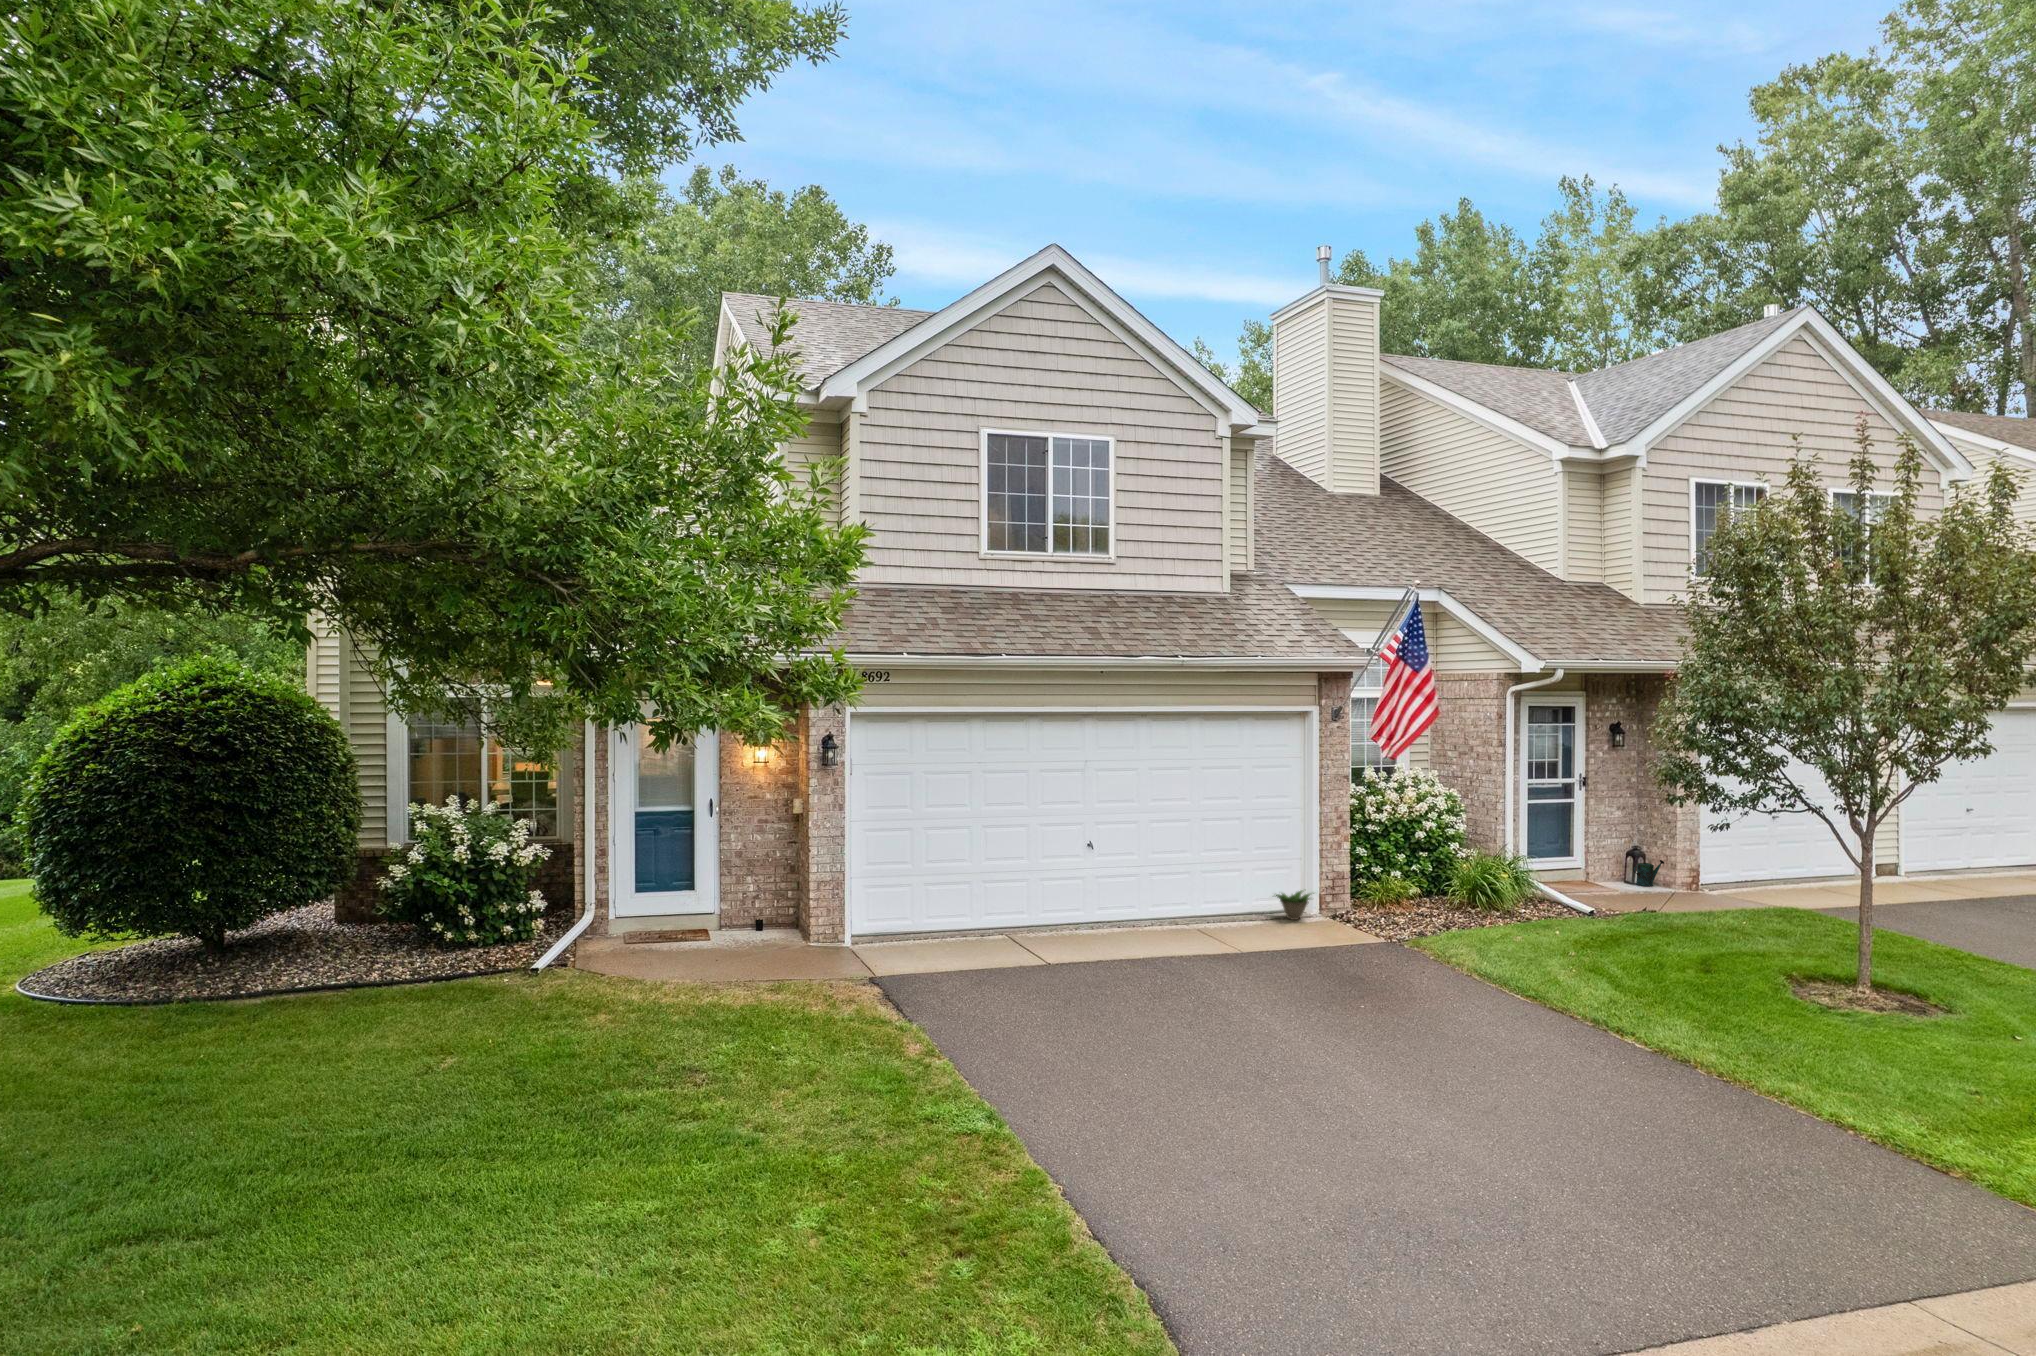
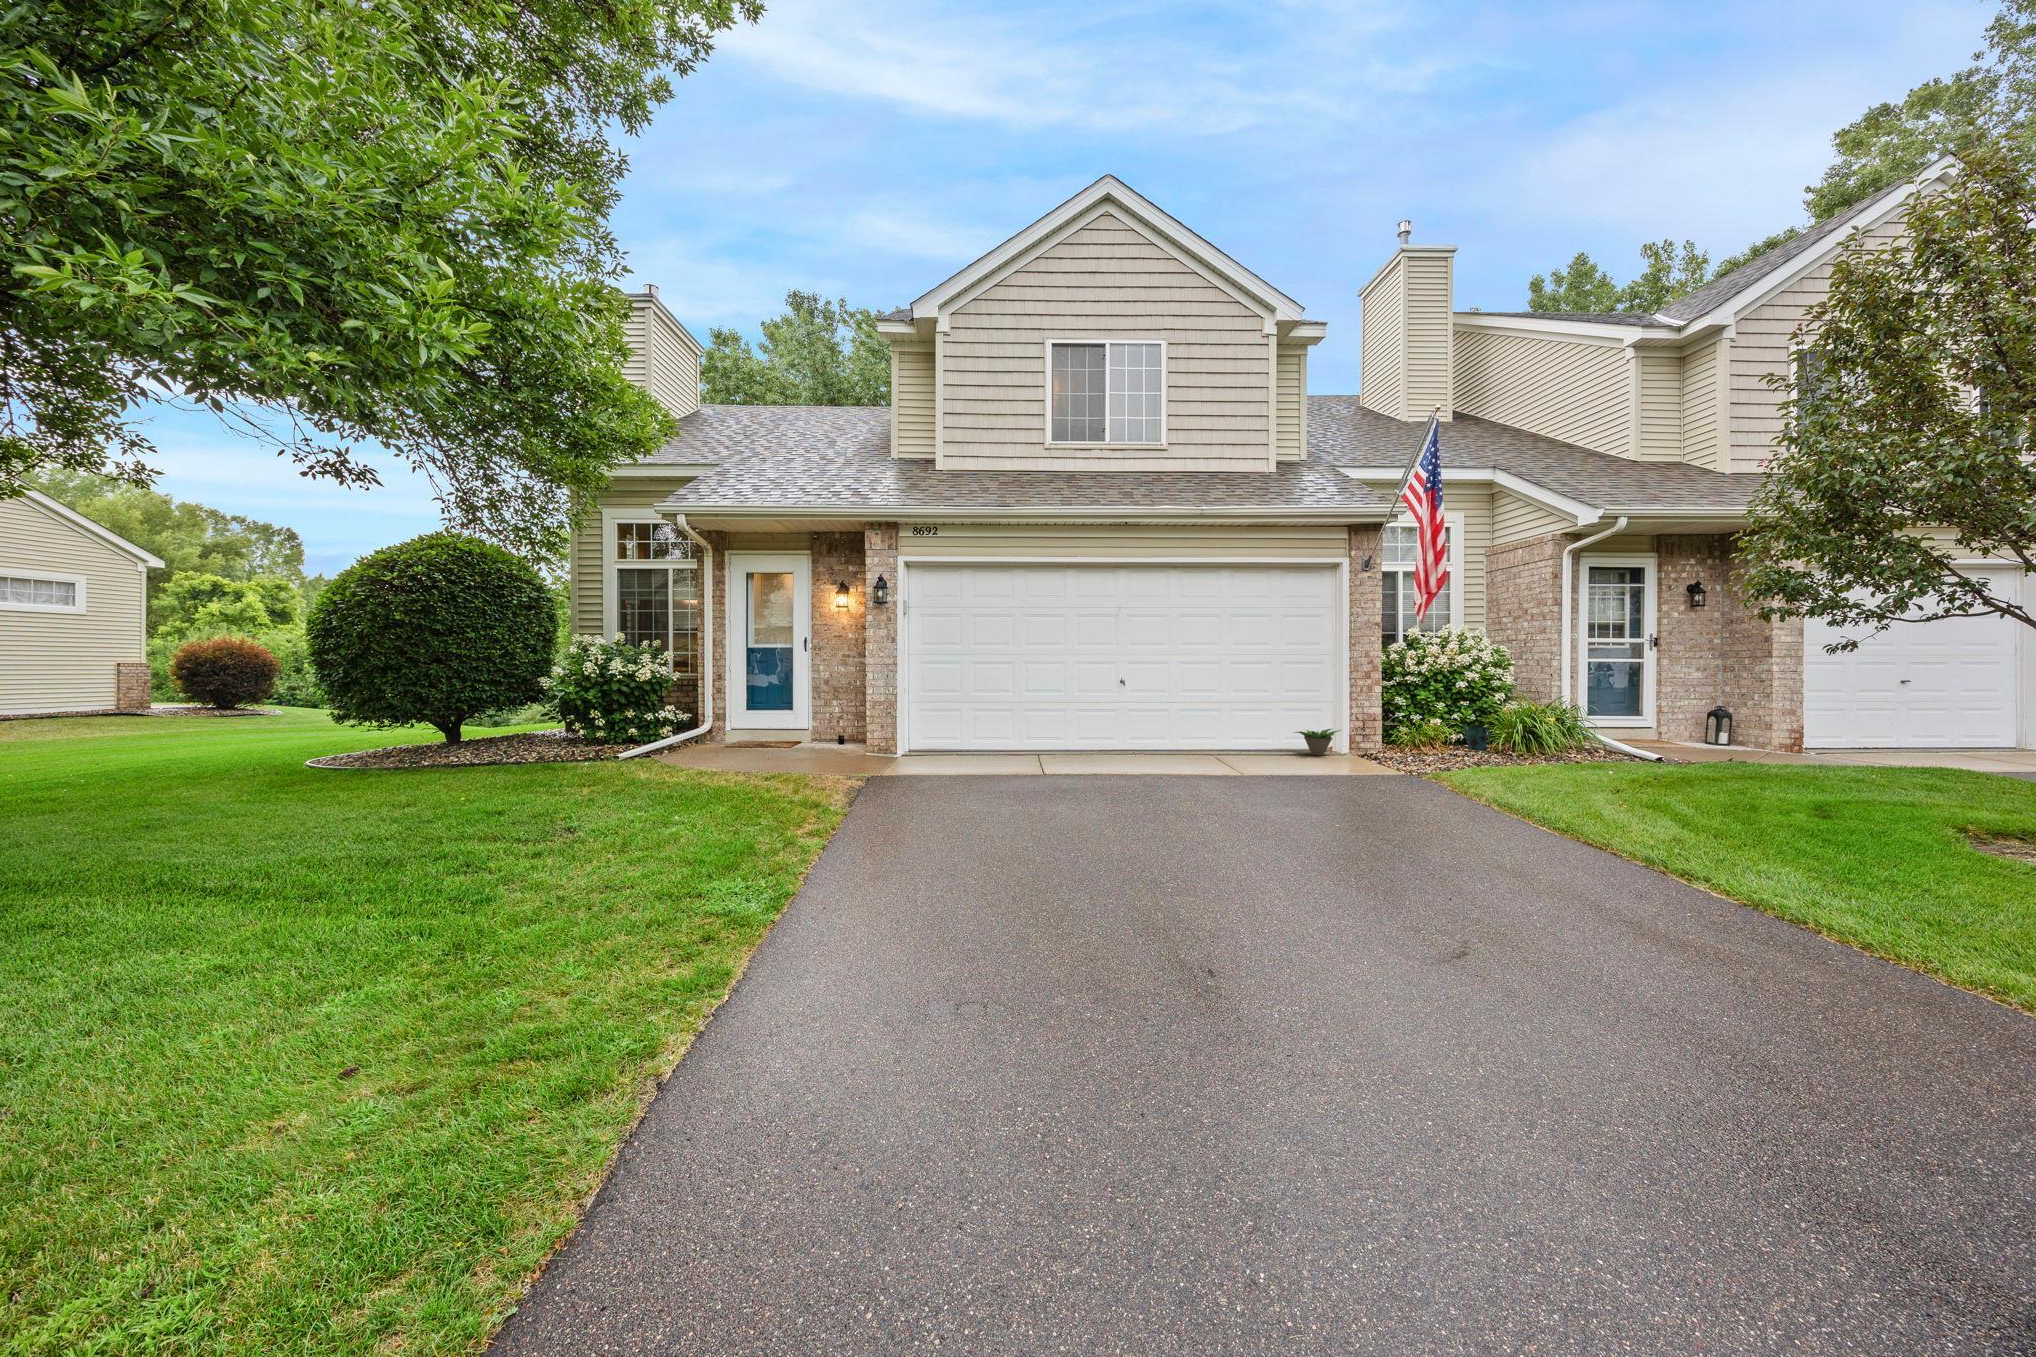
watering can: present [1633,860,1664,887] -> present [1459,721,1490,750]

